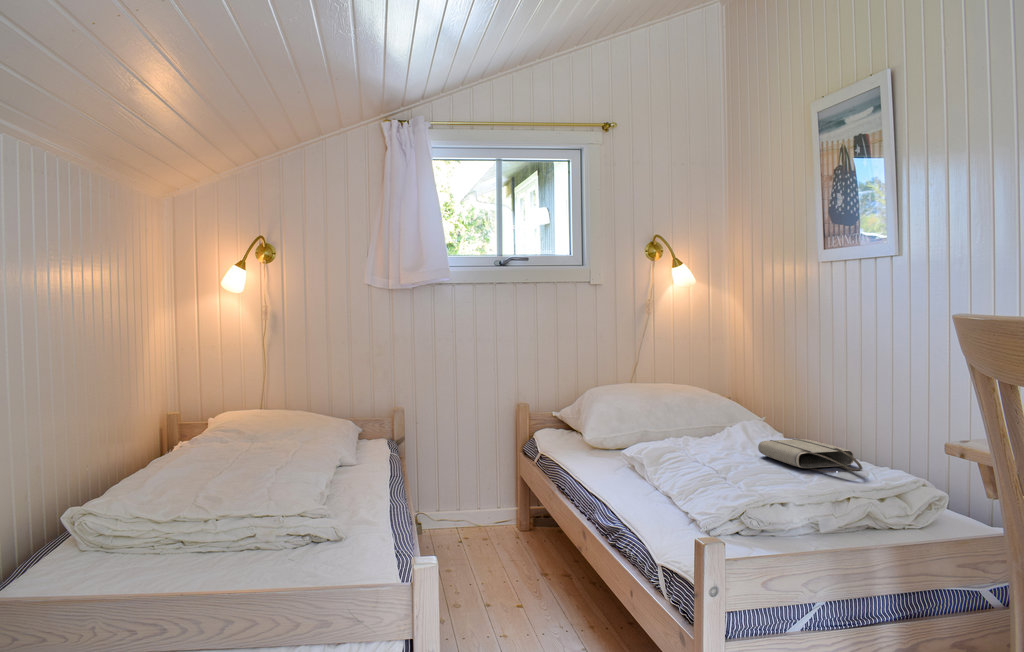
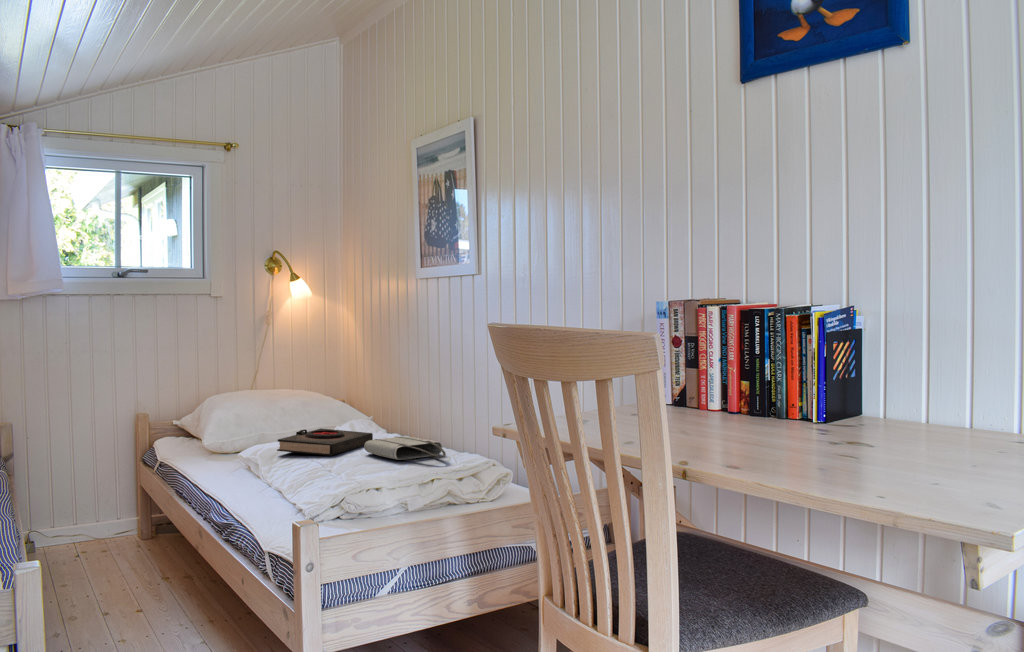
book: none [663,422,765,454] -> present [277,428,373,456]

